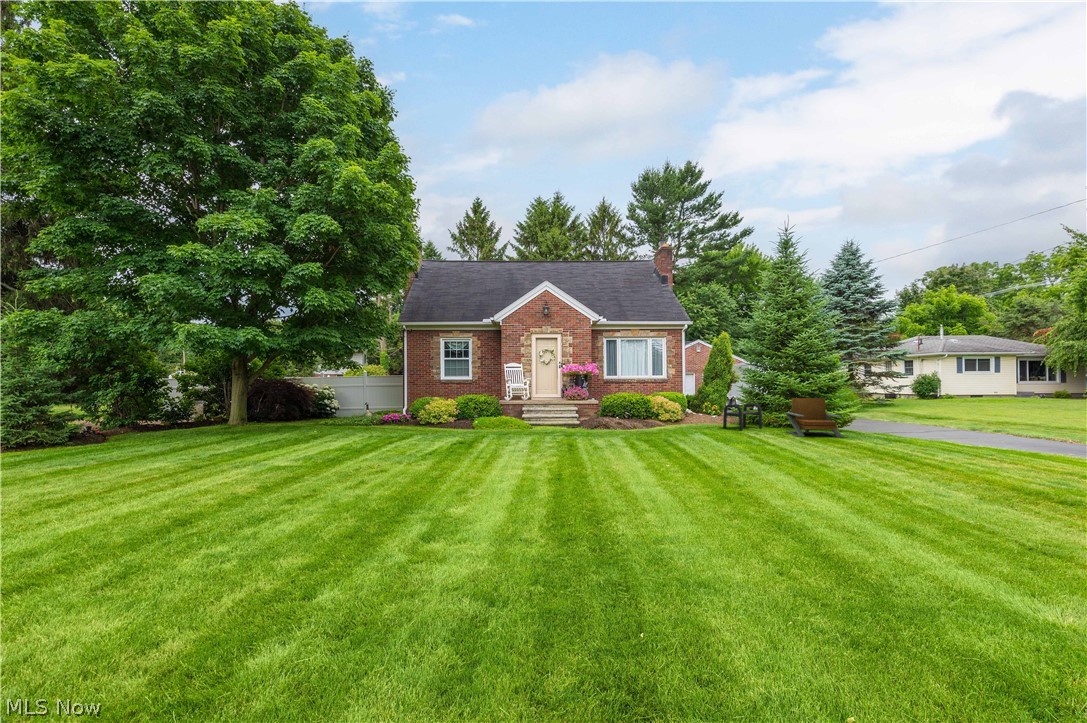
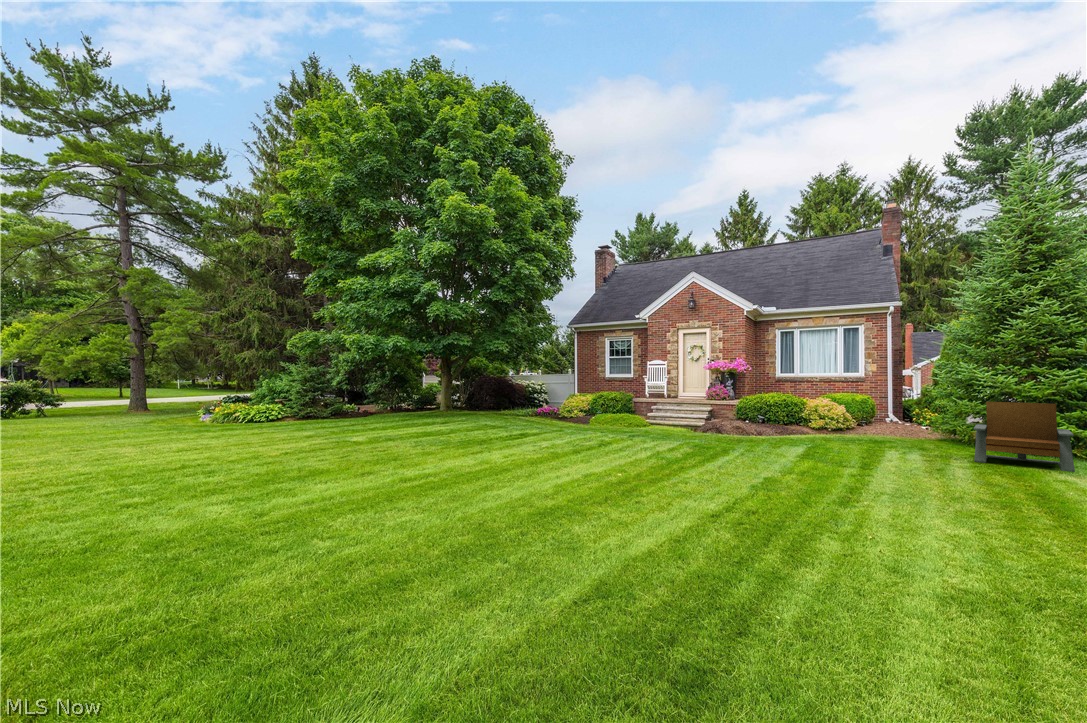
bench: present [723,403,762,430] -> none [880,409,954,448]

